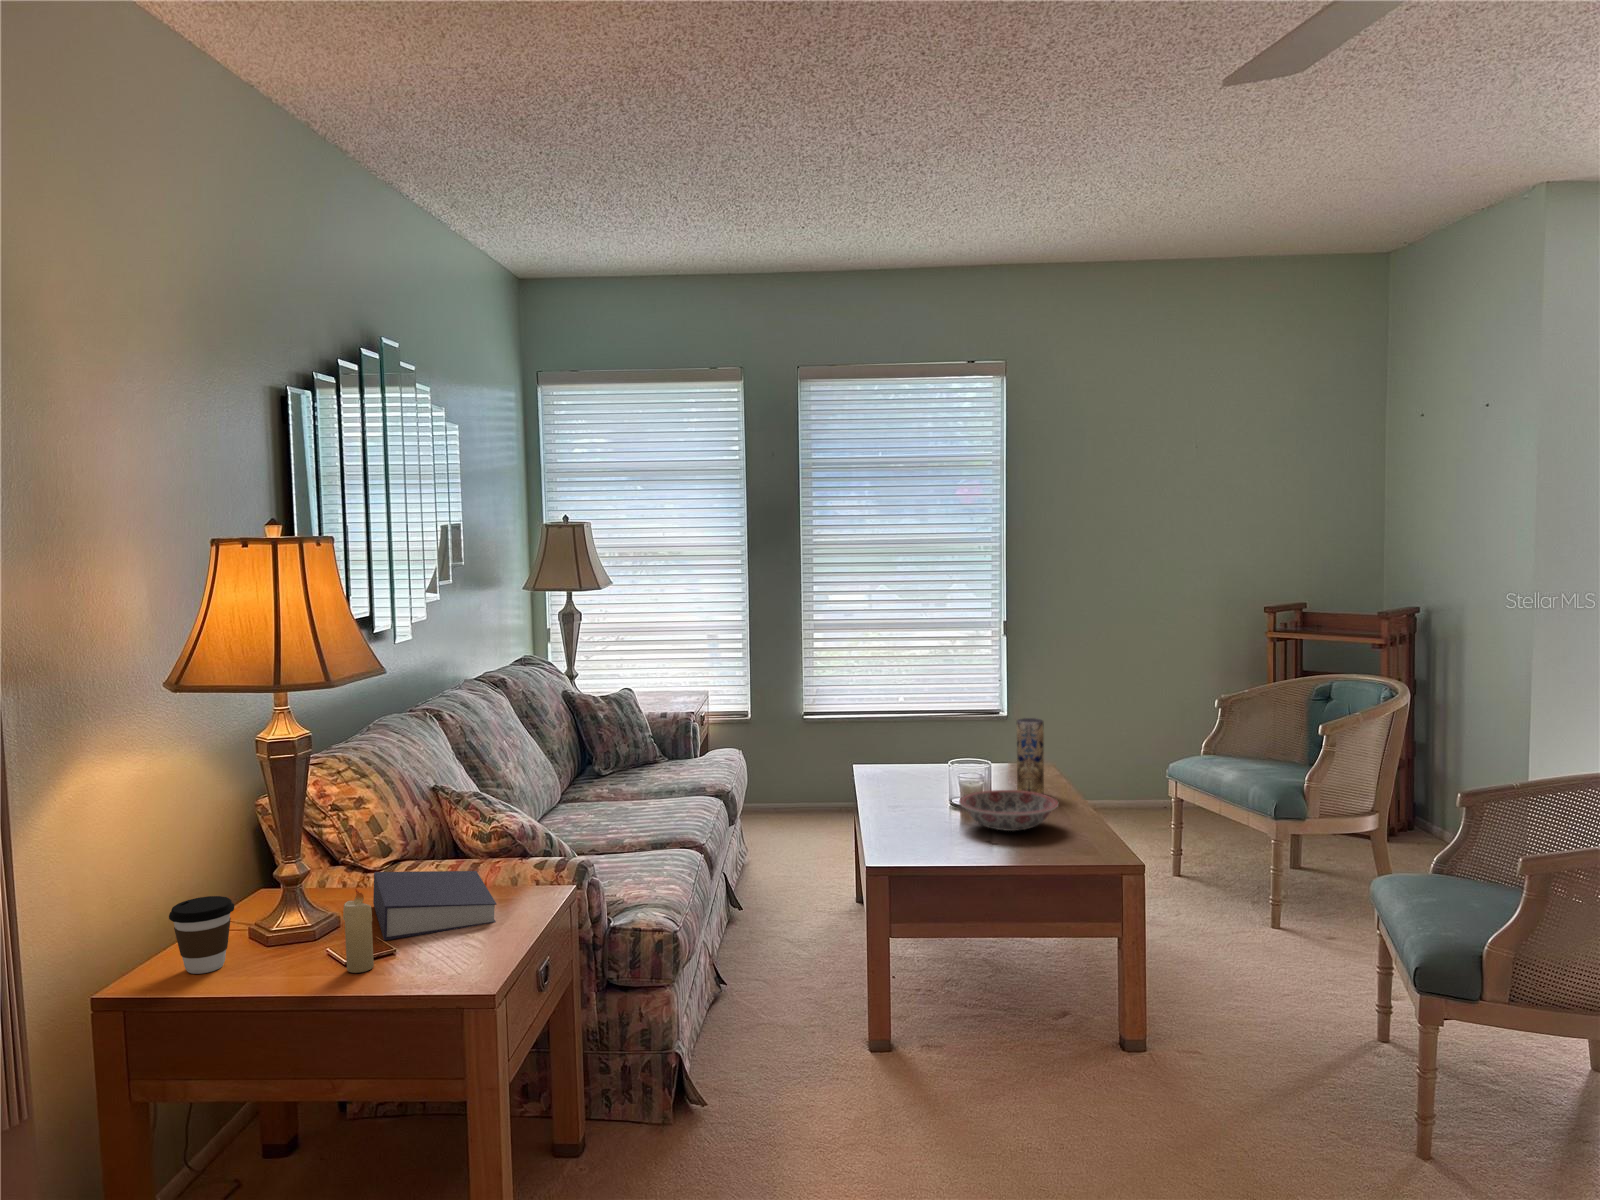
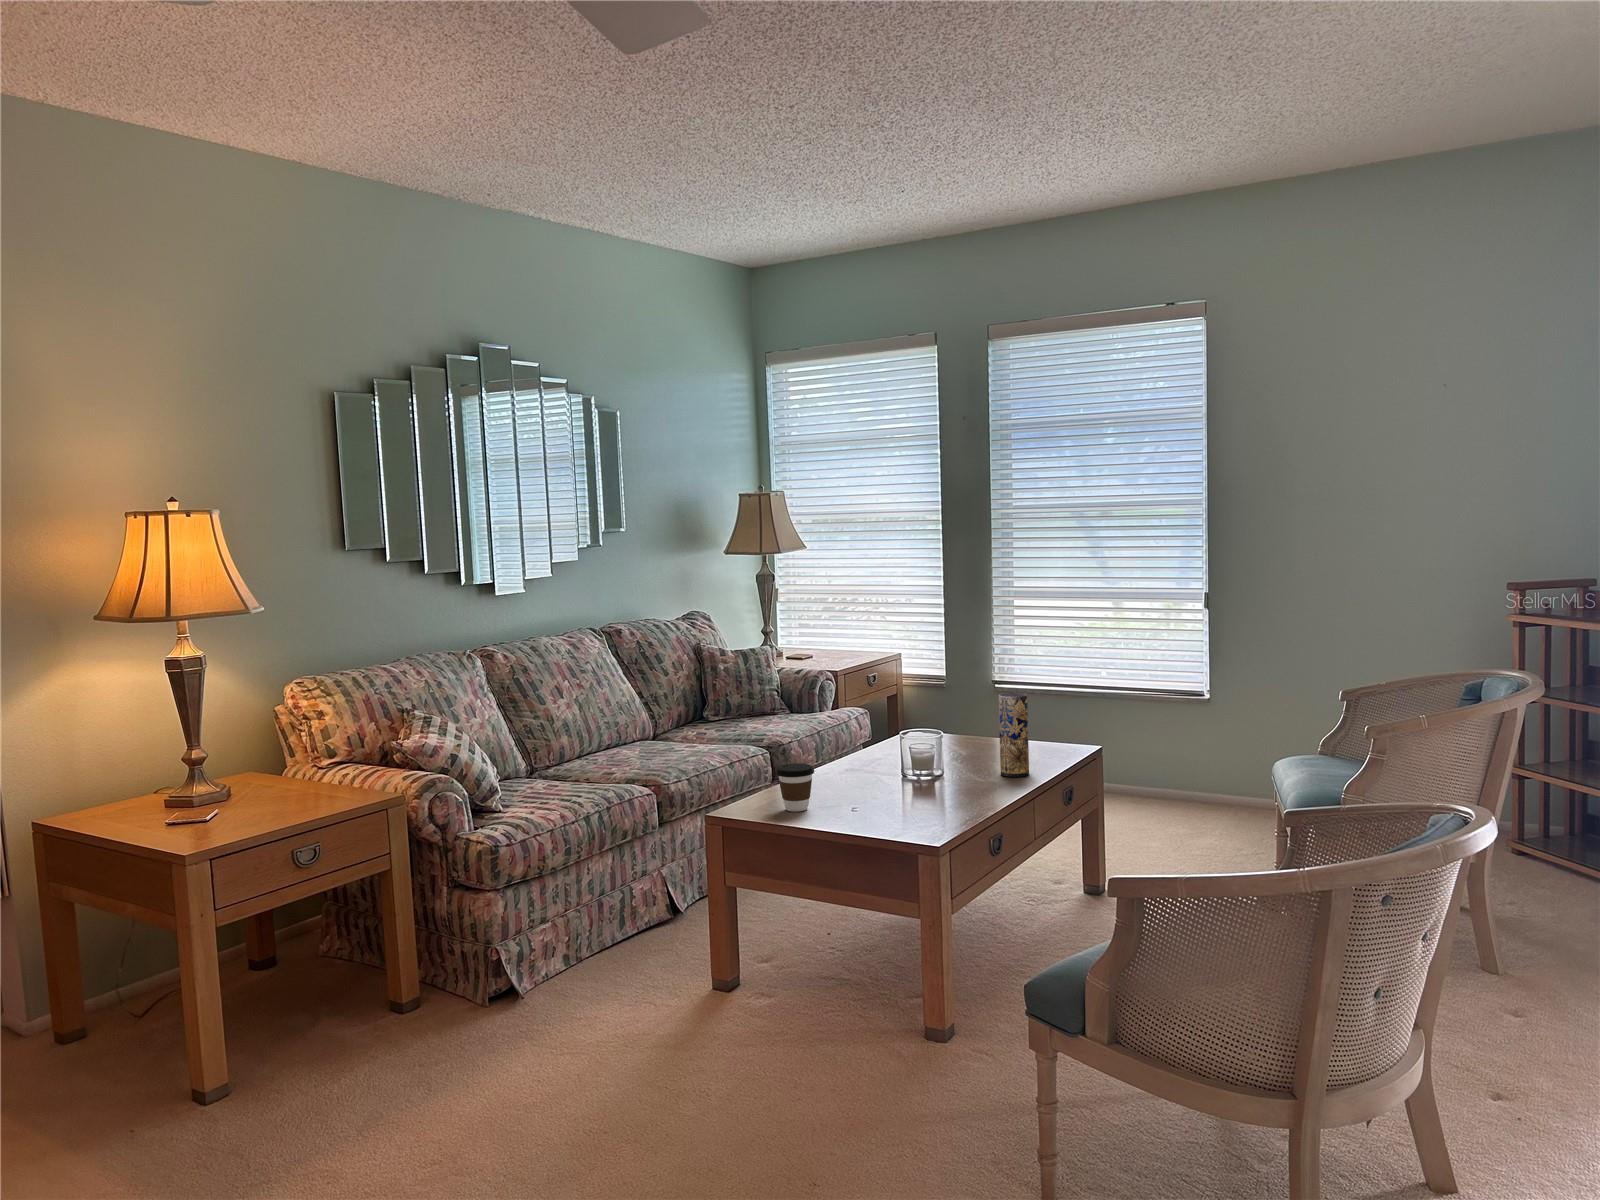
ceramic bowl: present [959,790,1058,831] -> none [863,762,965,803]
book: present [373,871,496,940] -> none [218,766,344,813]
candle: present [343,889,374,973] -> none [151,768,176,830]
coffee cup: present [169,896,234,974] -> present [776,763,814,812]

